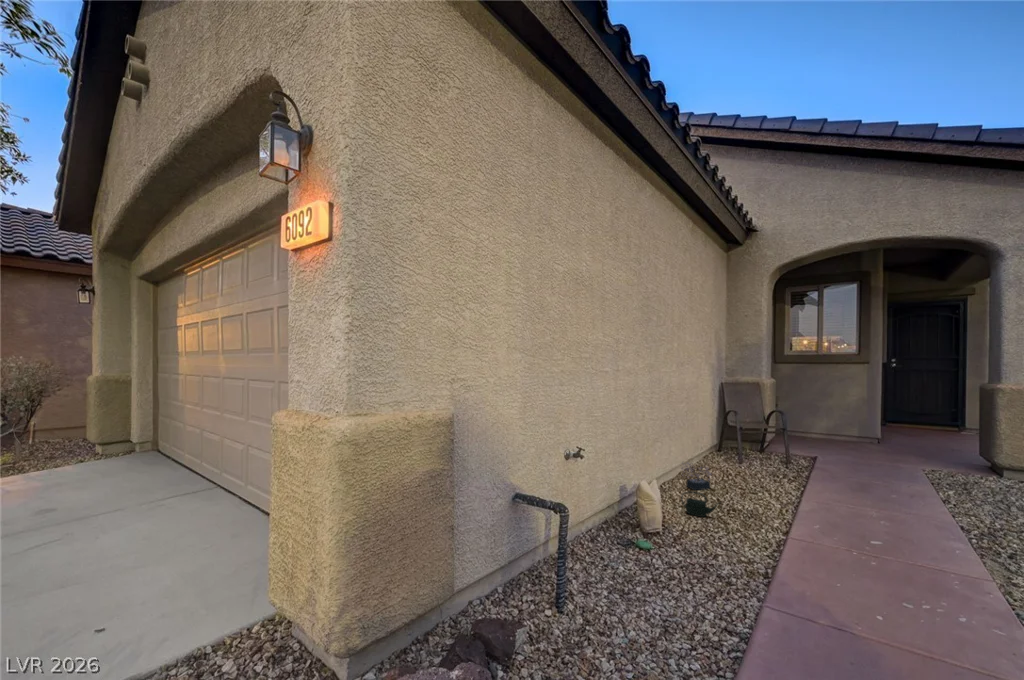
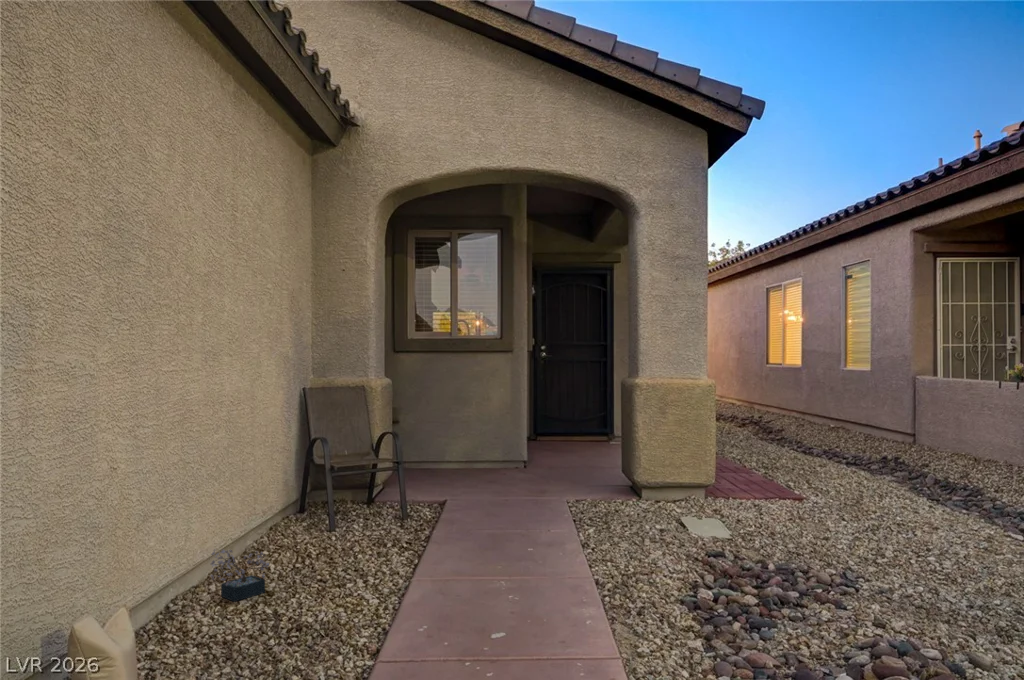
watering can: present [681,491,720,517] -> none [196,611,272,658]

